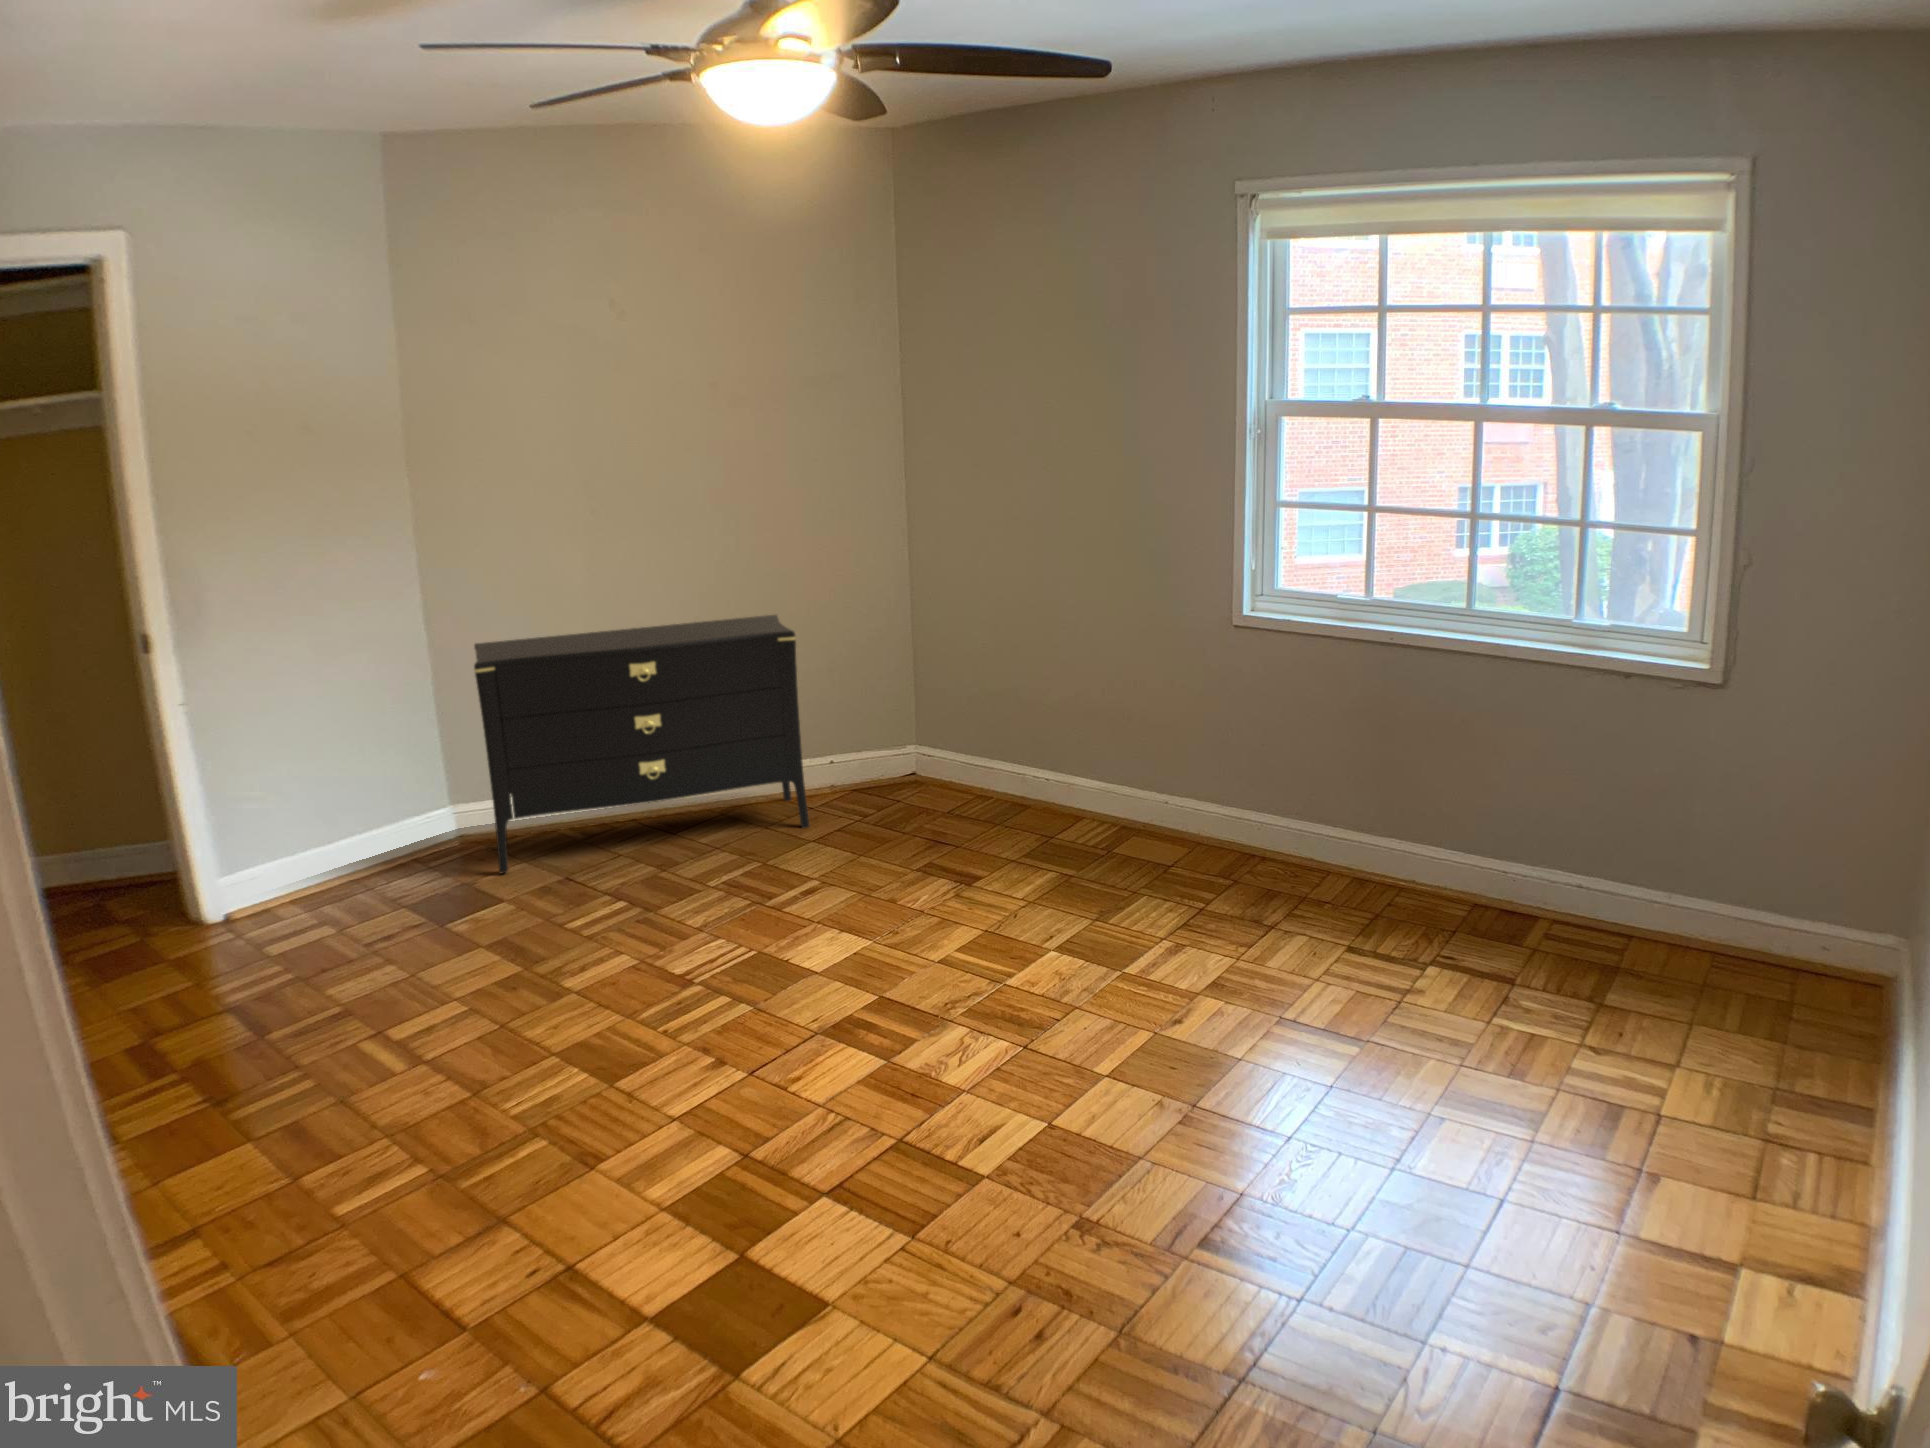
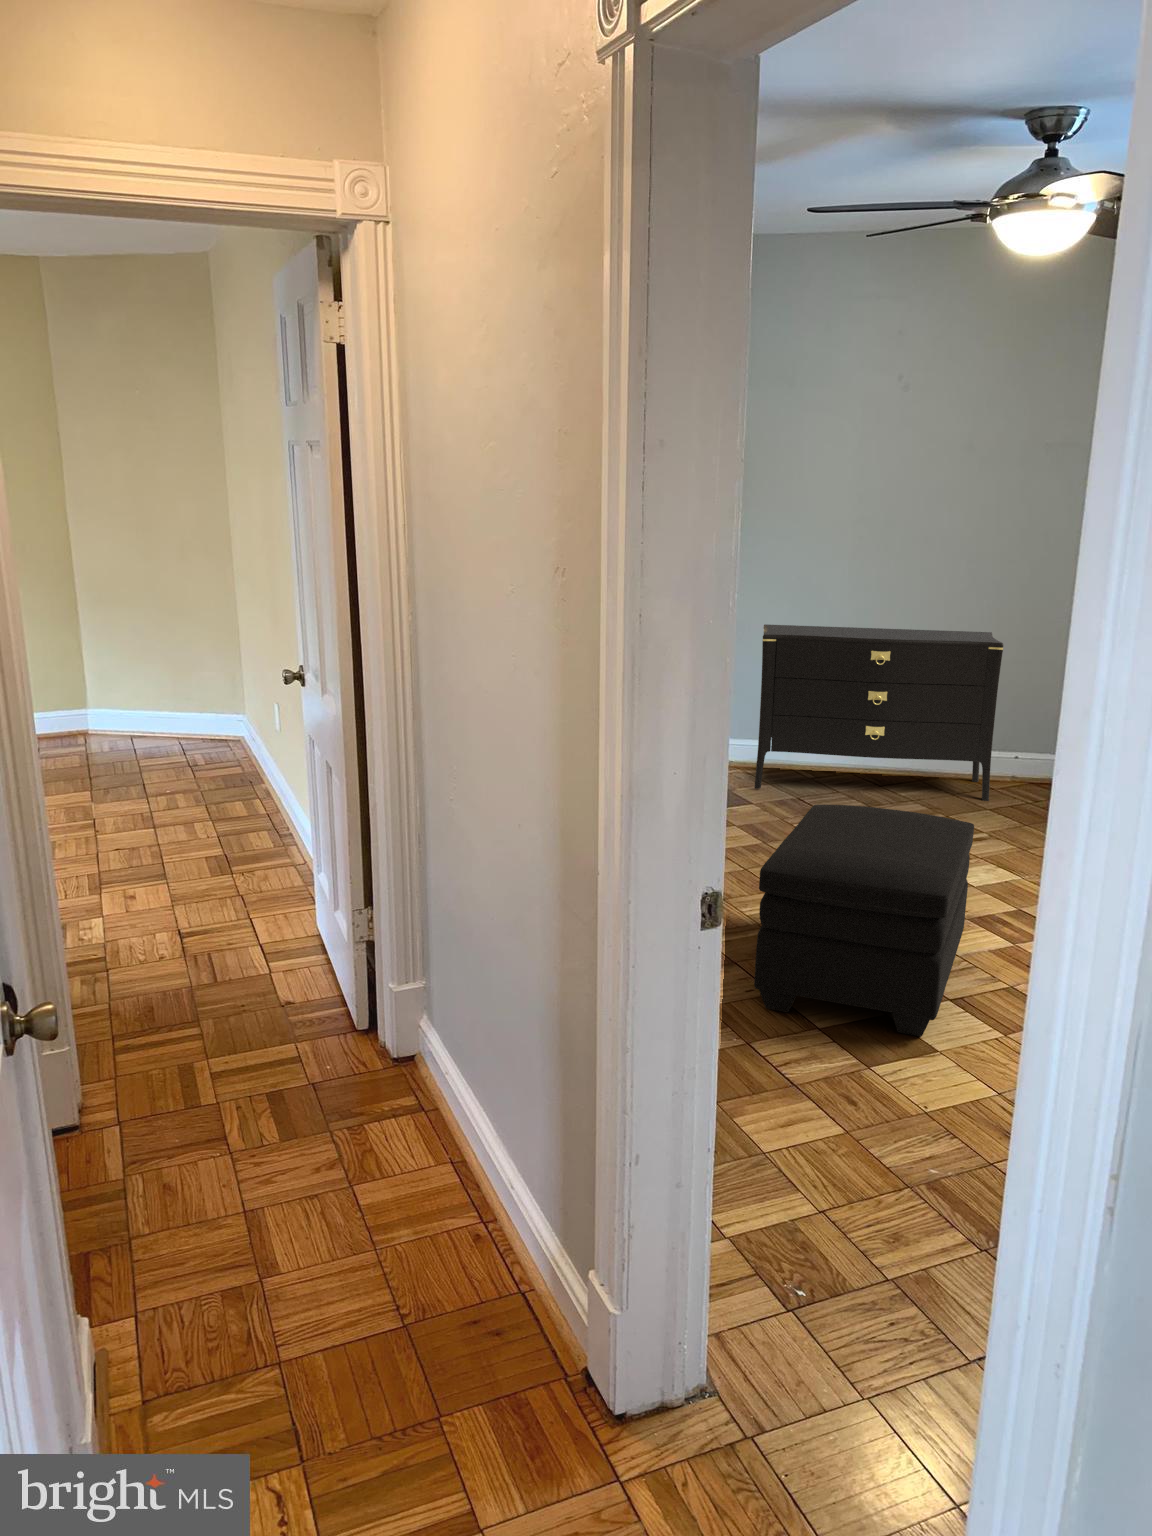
ottoman: none [514,923,821,1306] -> present [754,805,974,1036]

